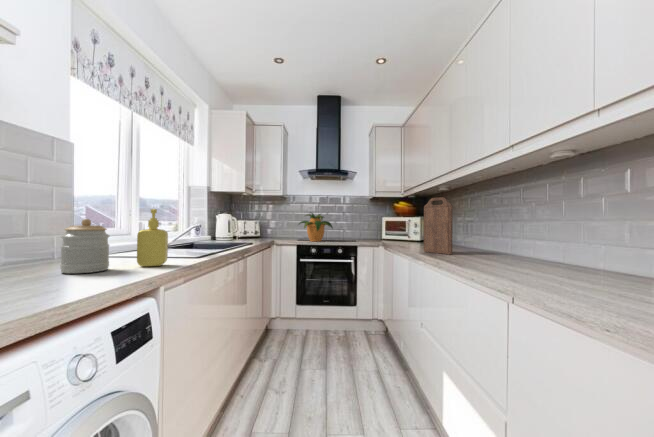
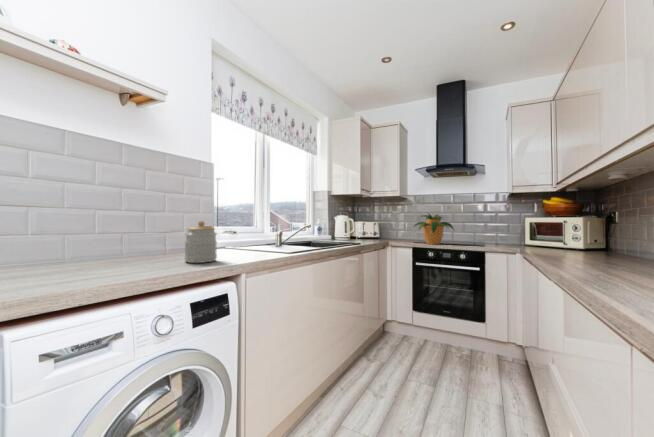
cutting board: present [424,197,453,254] -> none [565,187,612,266]
soap dispenser: present [137,209,168,267] -> none [237,212,261,261]

